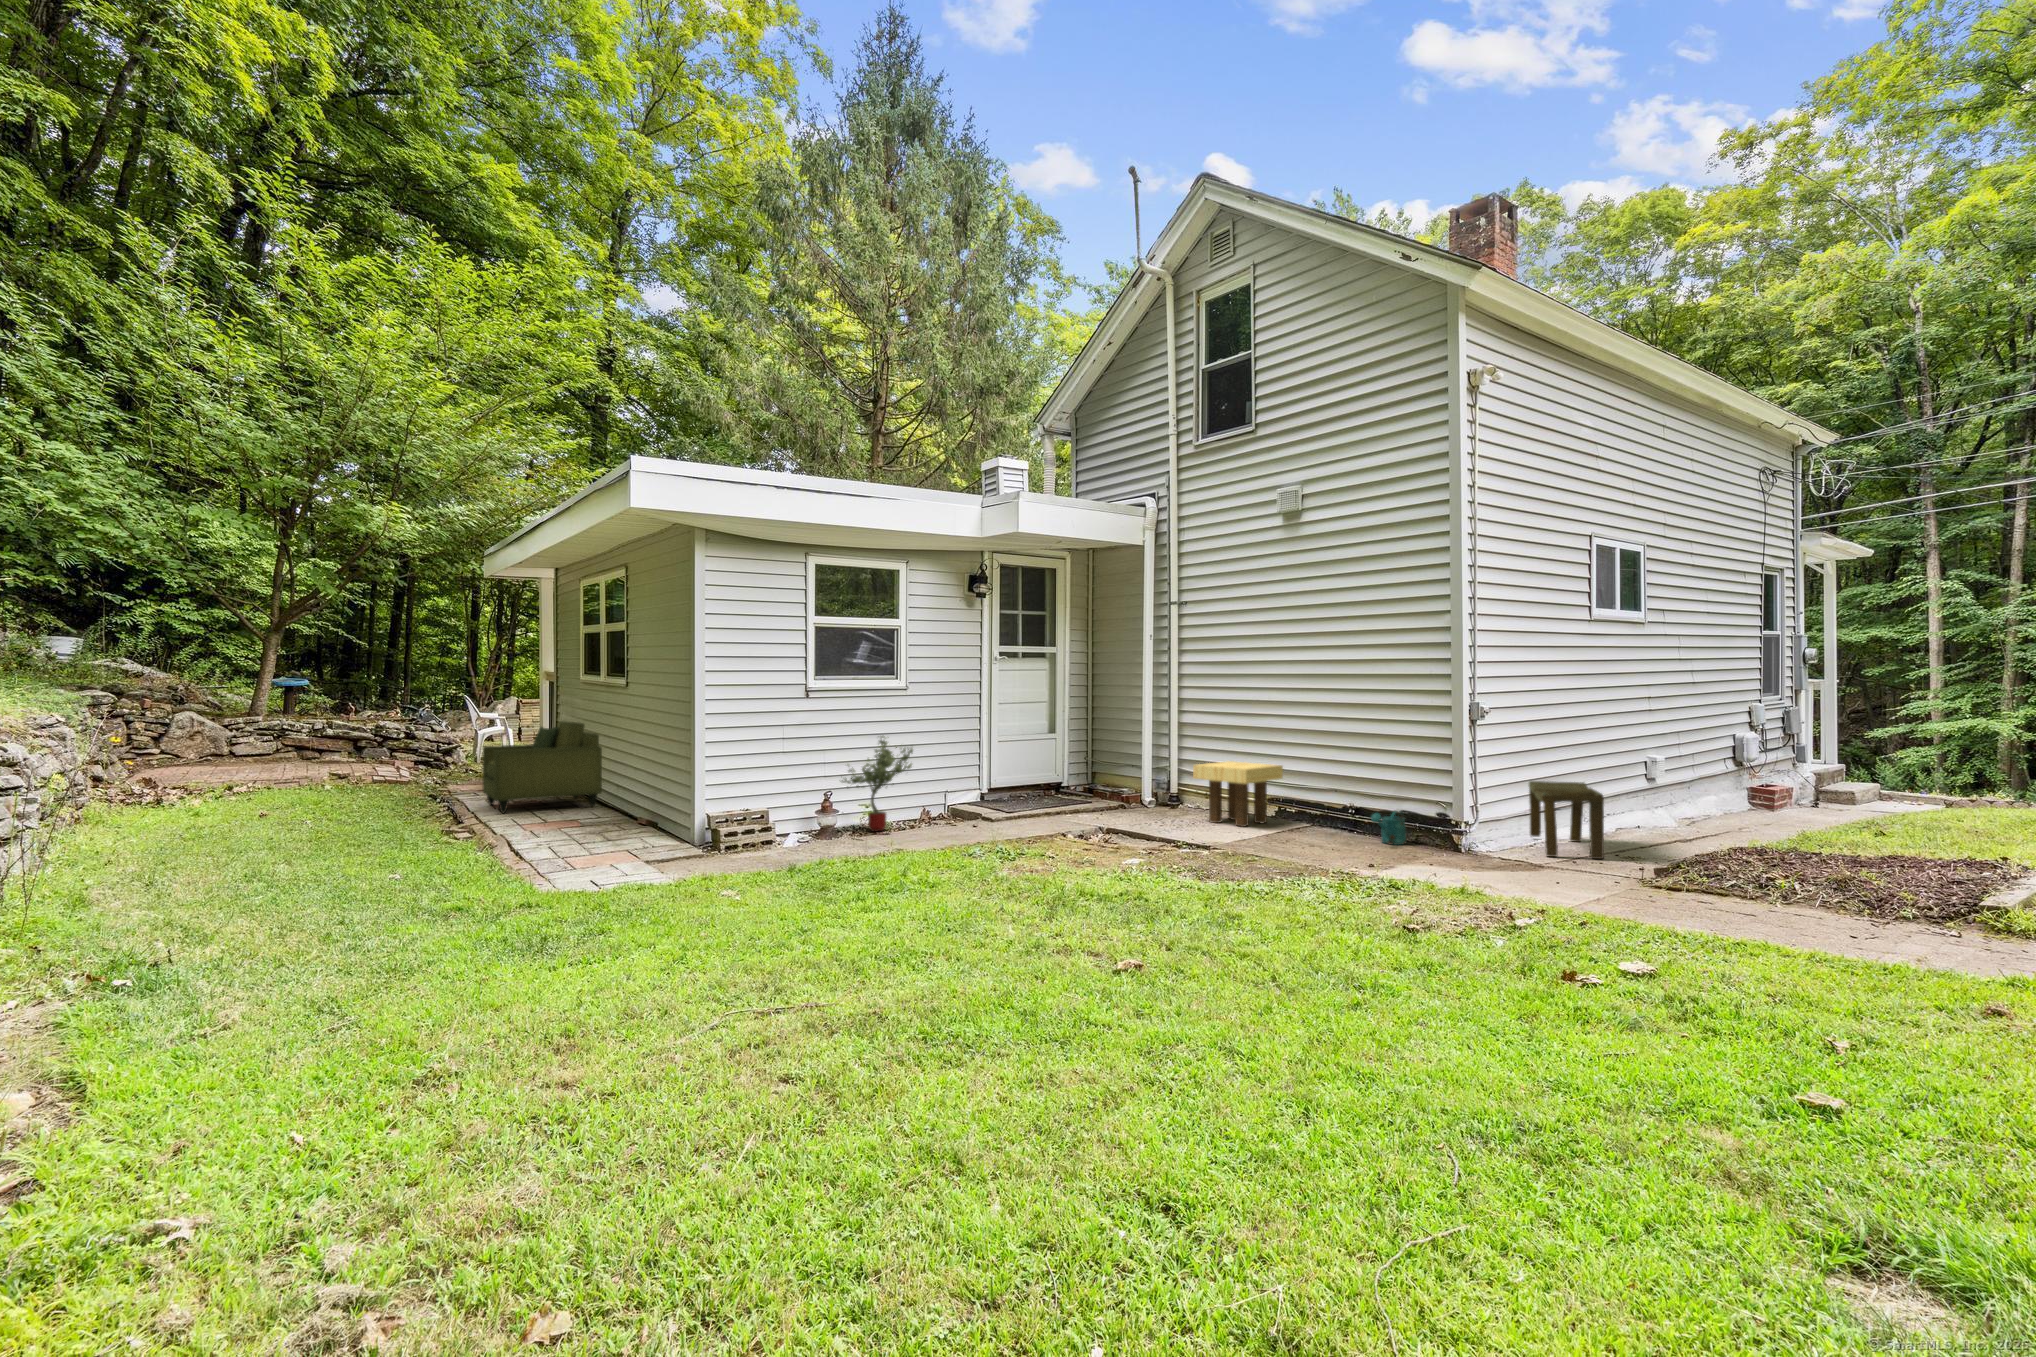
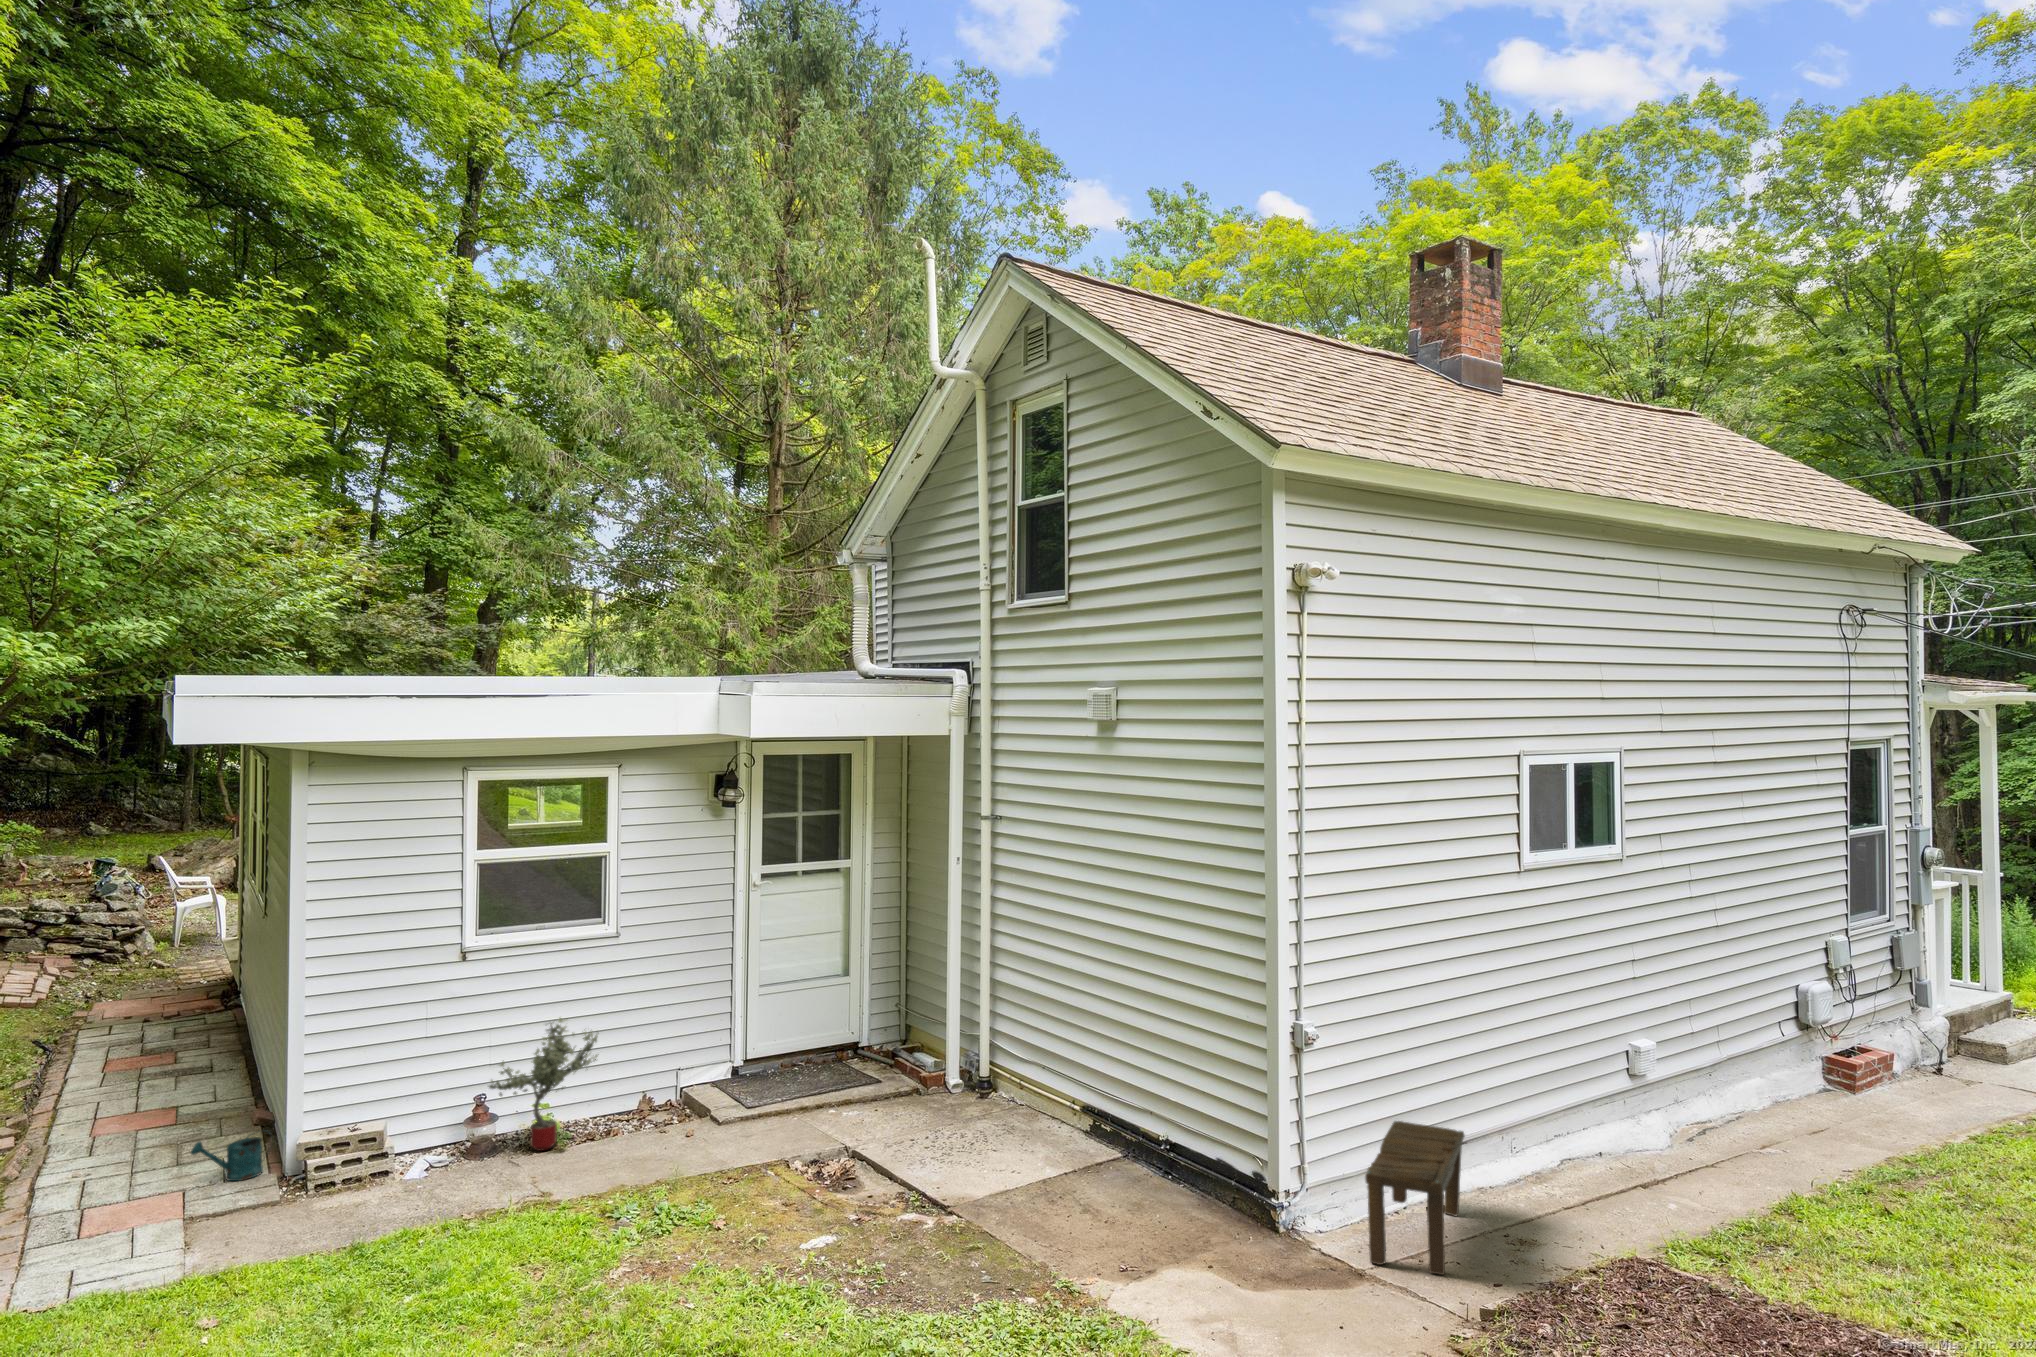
armchair: present [483,721,602,813] -> none [119,946,272,1084]
side table: present [1193,761,1283,827] -> none [976,1042,1093,1153]
watering can: present [1371,811,1406,845] -> present [191,1133,270,1181]

